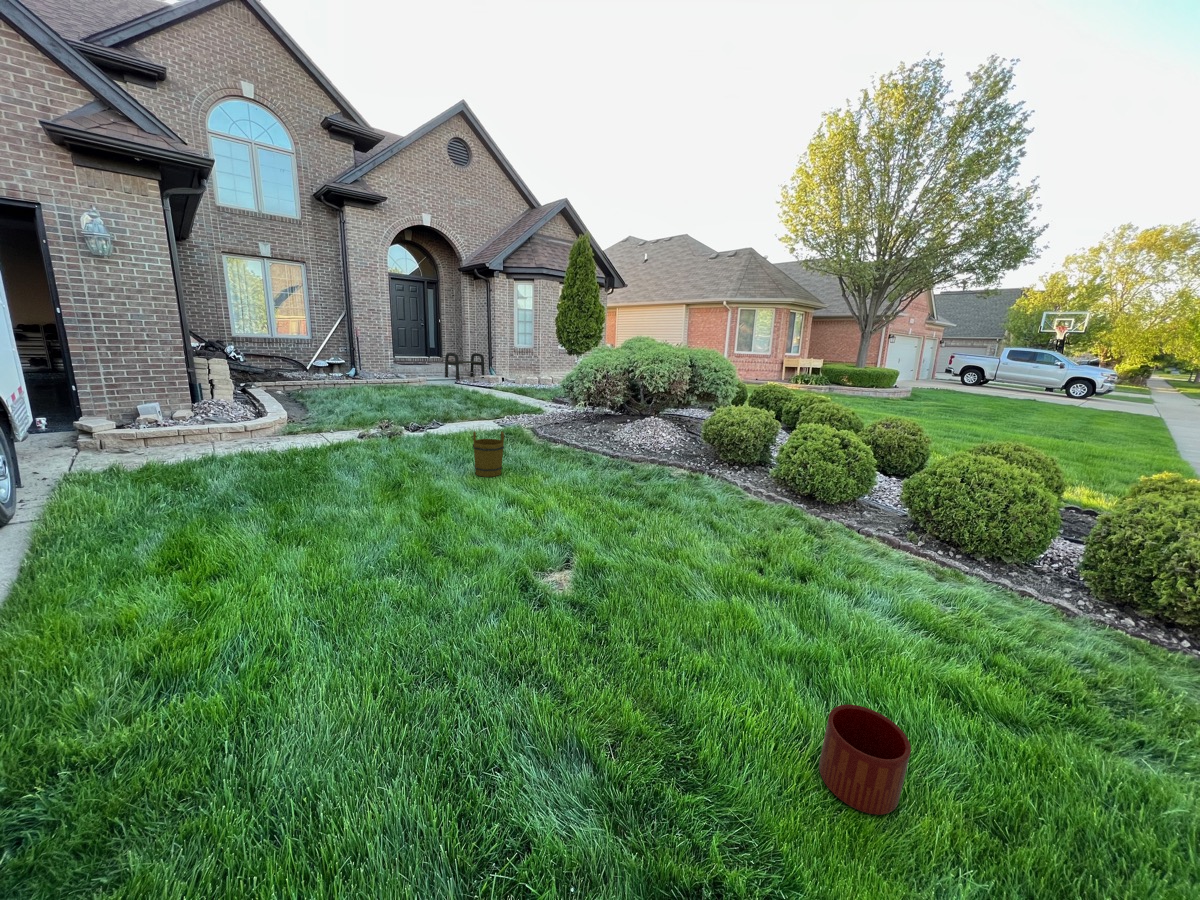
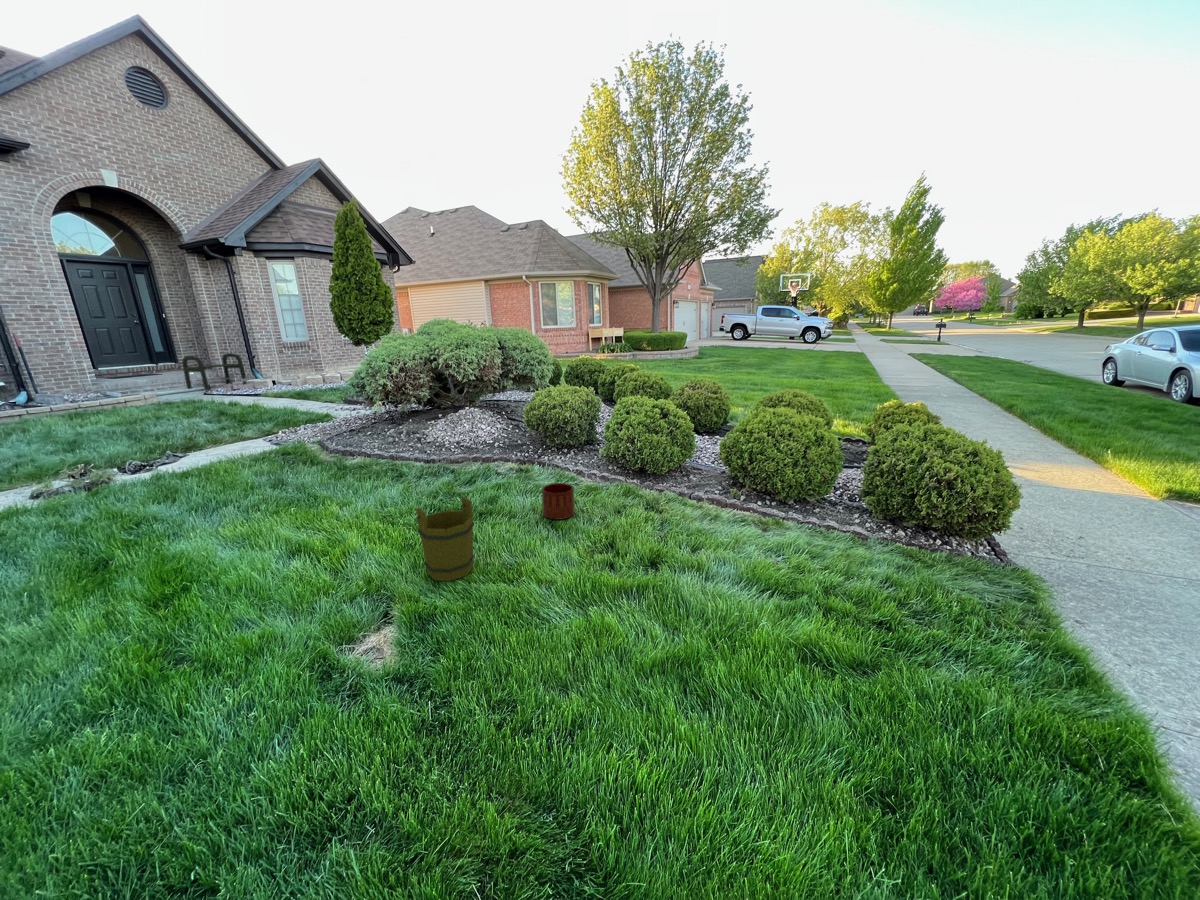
bucket: present [471,432,505,477] -> present [415,497,475,581]
planter: present [819,704,911,815] -> present [542,483,575,520]

